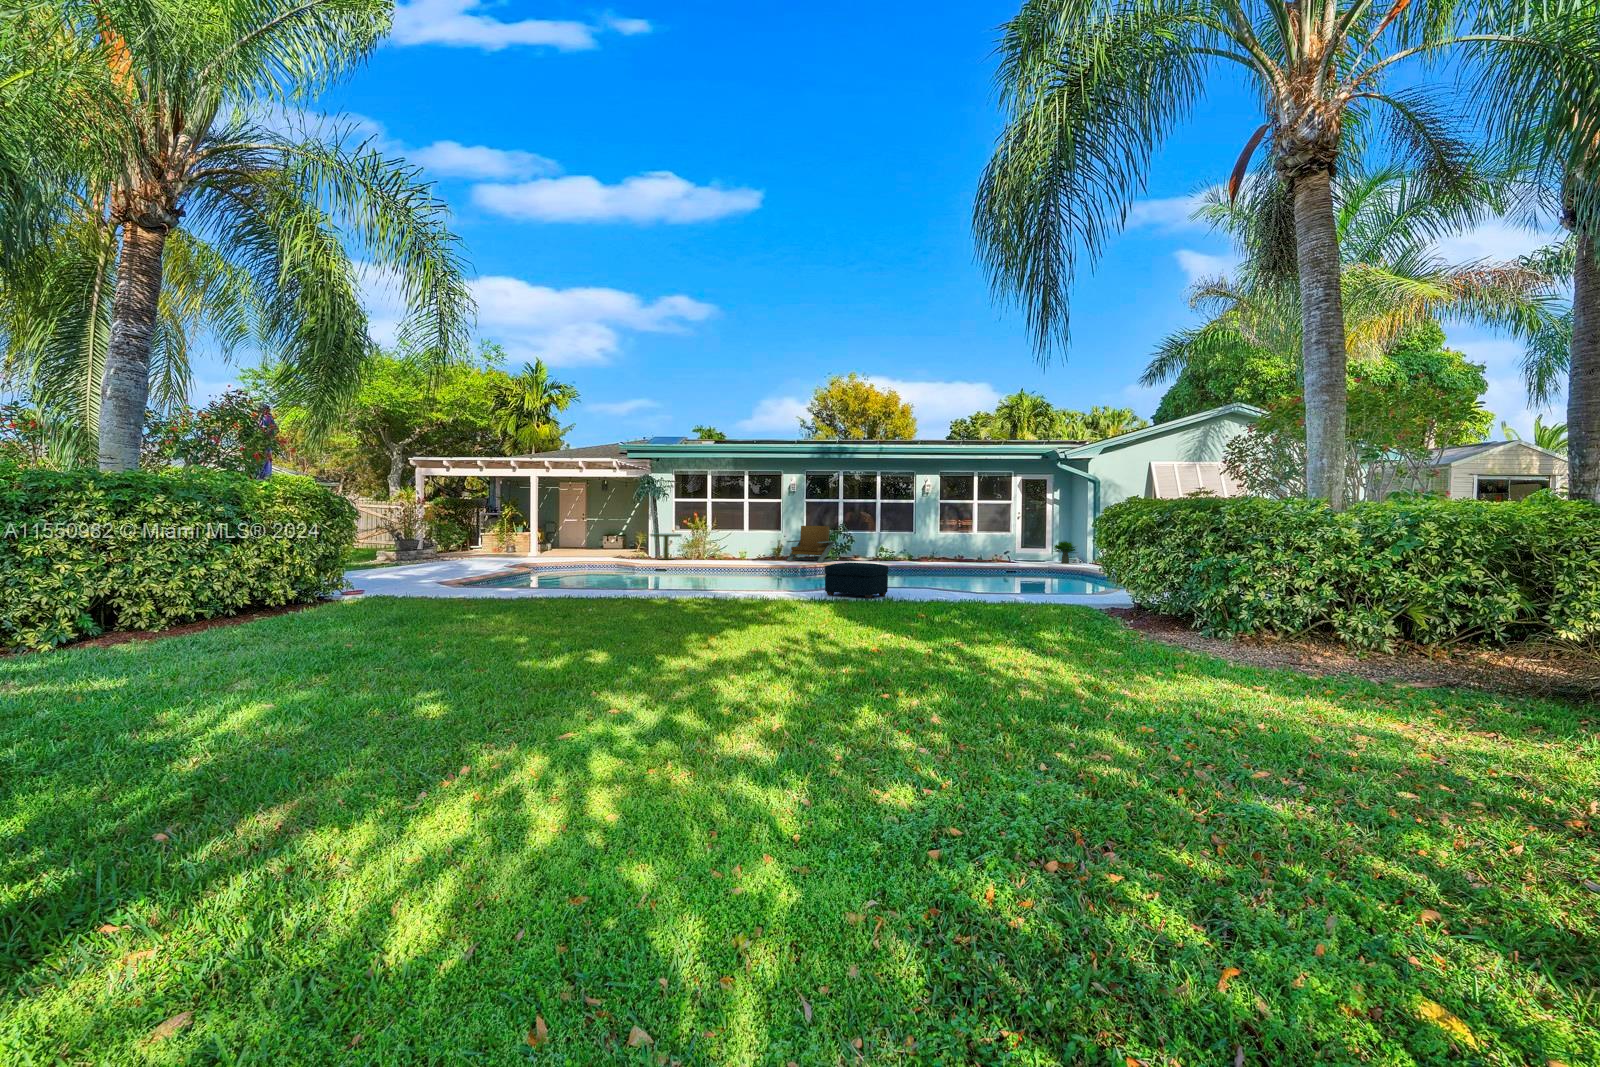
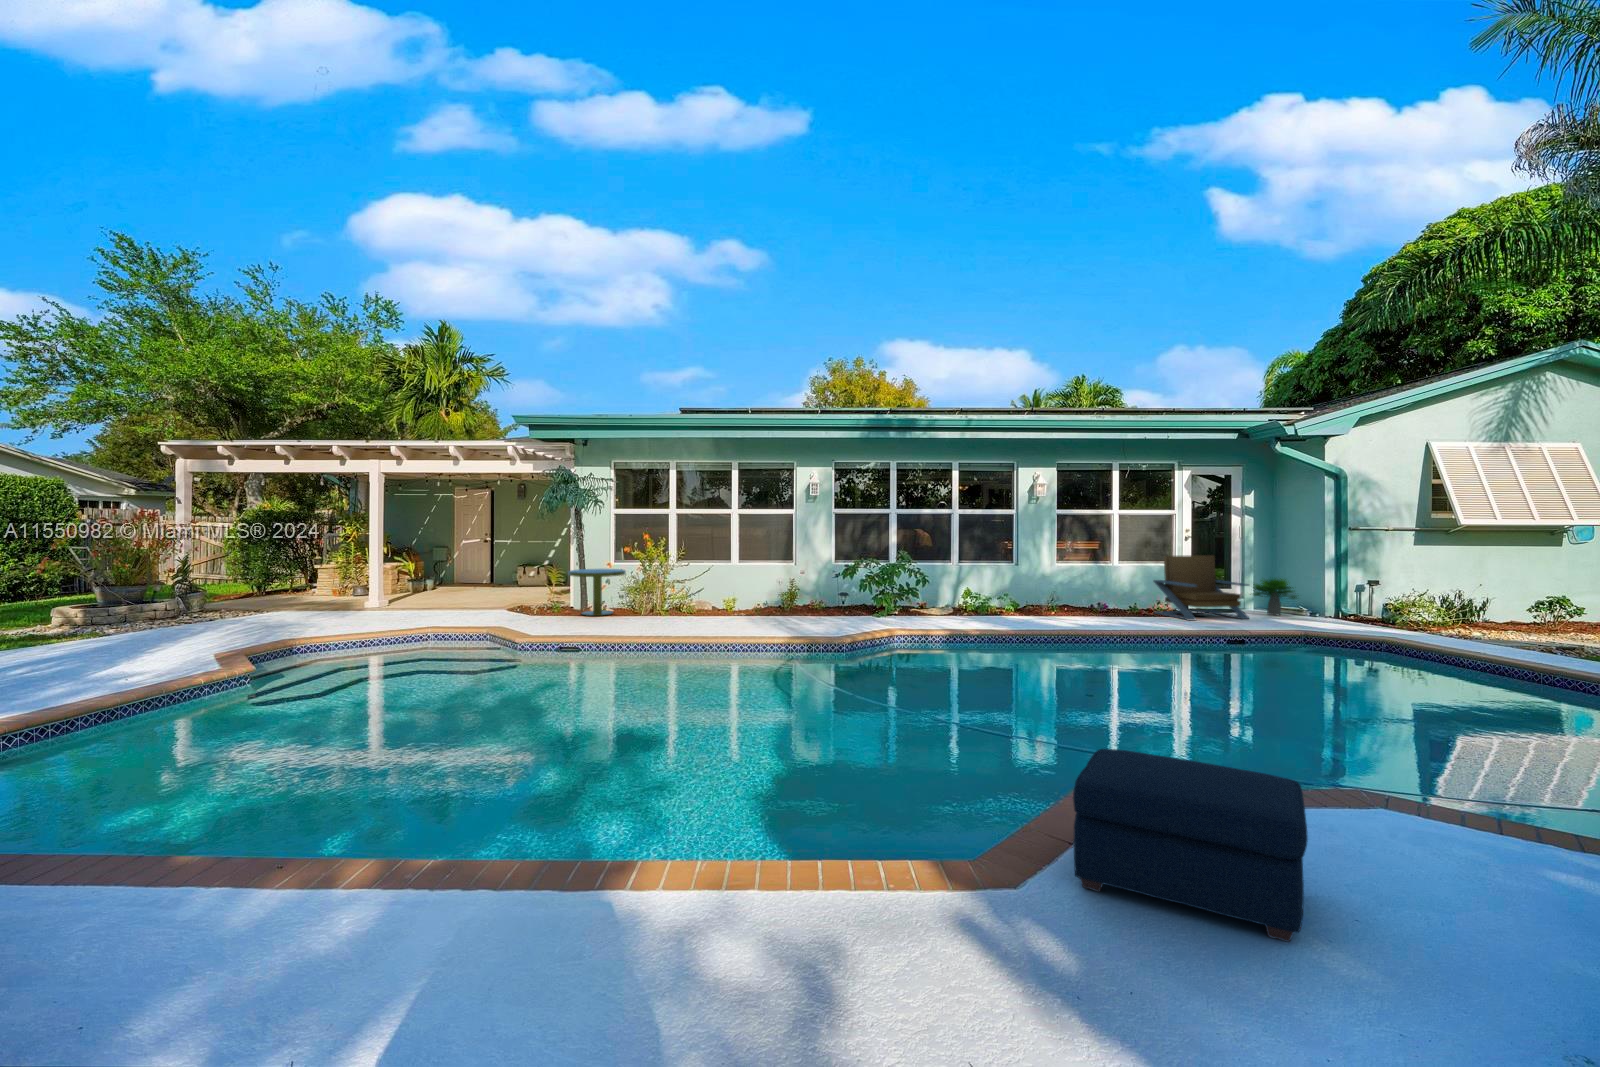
lounge chair: present [786,526,835,563] -> present [1153,555,1249,620]

